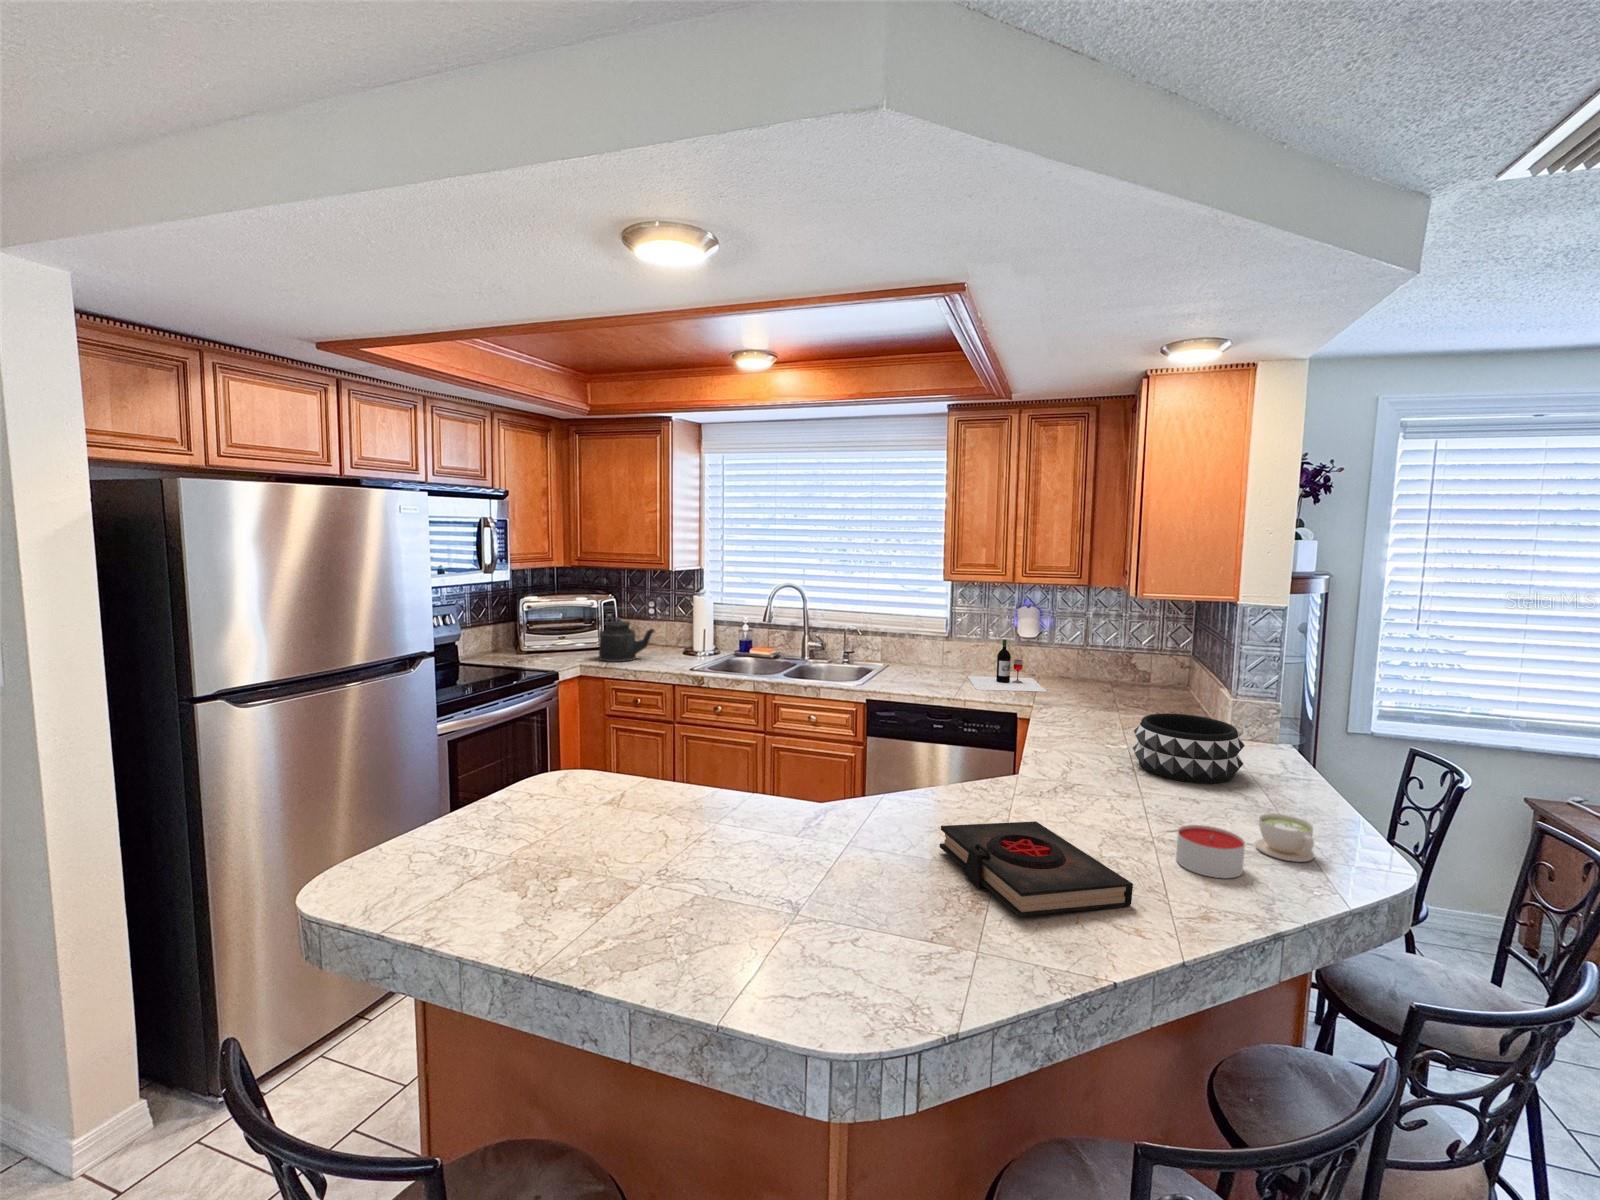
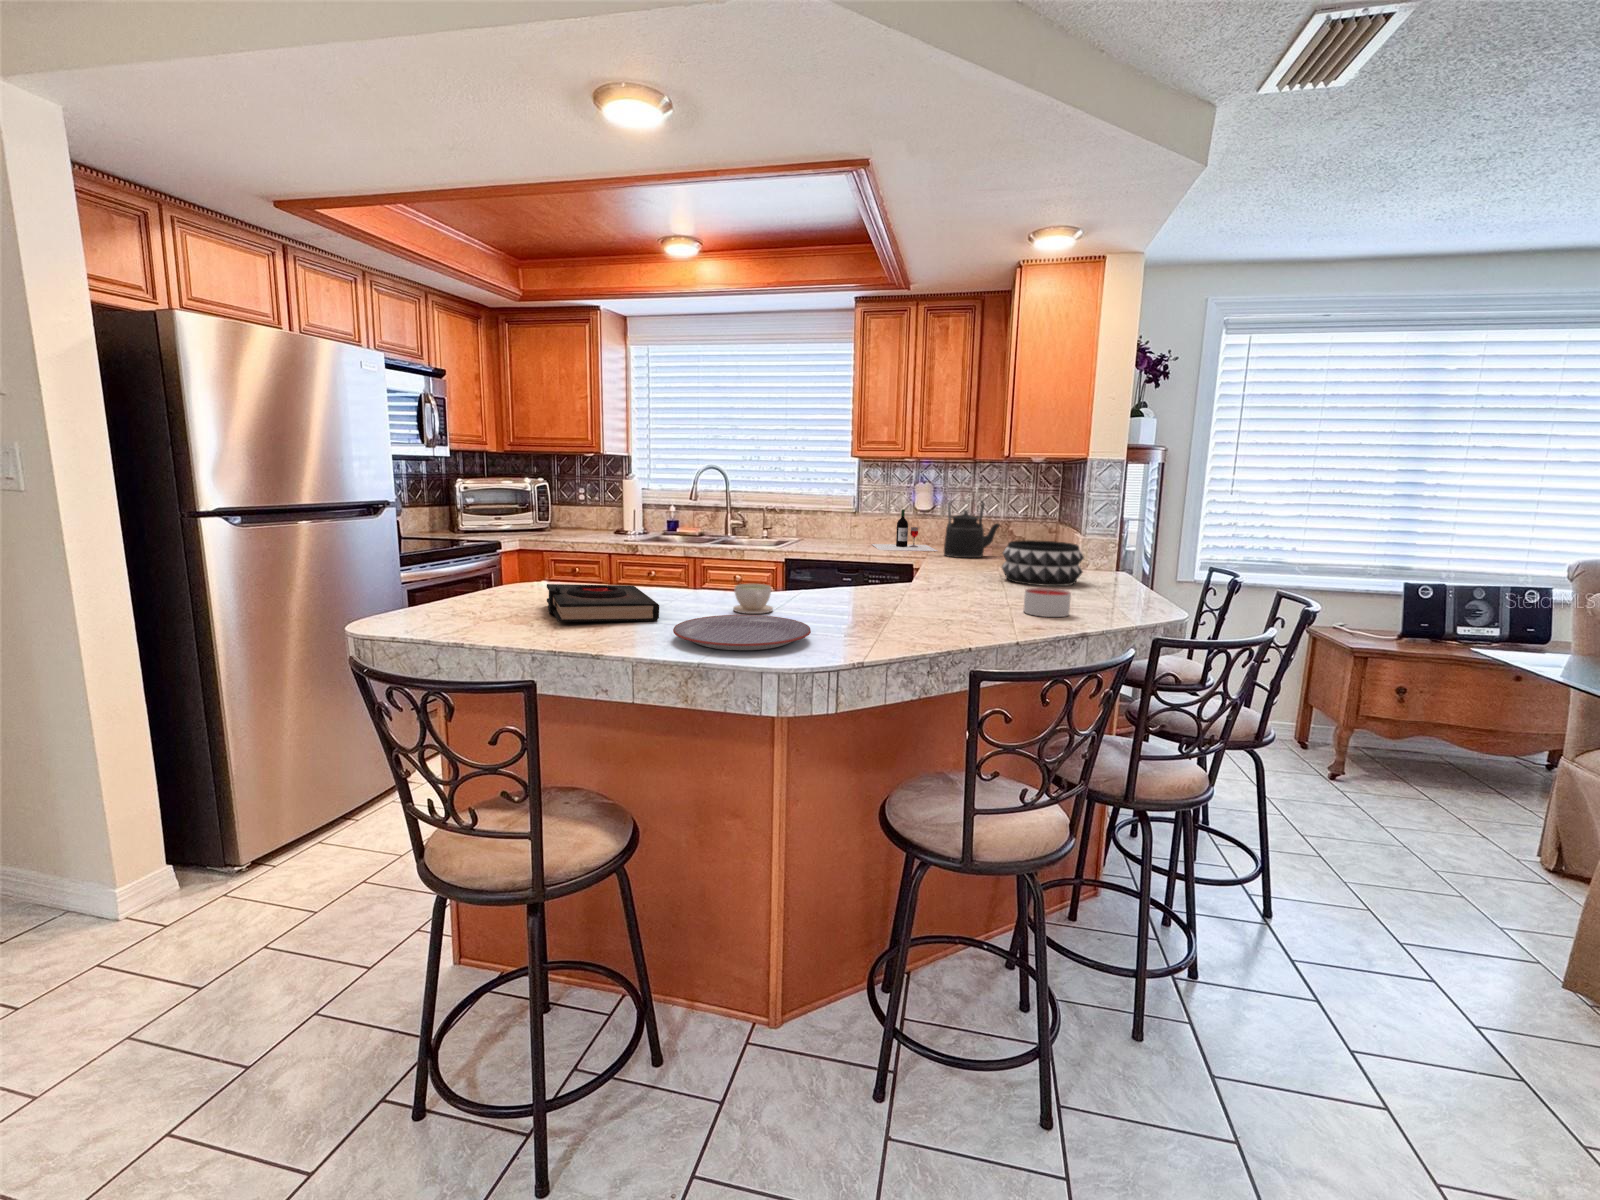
kettle: present [599,617,654,662] -> present [944,500,1000,558]
coffee cup: present [1255,814,1314,862] -> present [733,584,773,614]
book: present [939,821,1133,916] -> present [547,584,659,622]
plate: none [696,883,883,985] -> present [673,615,811,650]

